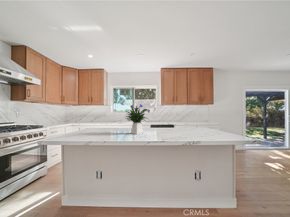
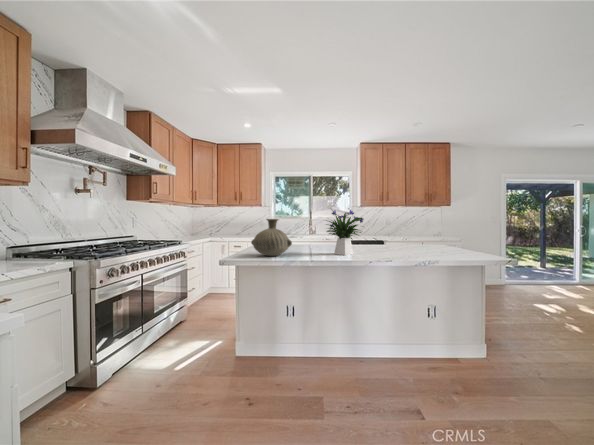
vase: none [73,110,100,135] -> present [251,219,292,256]

